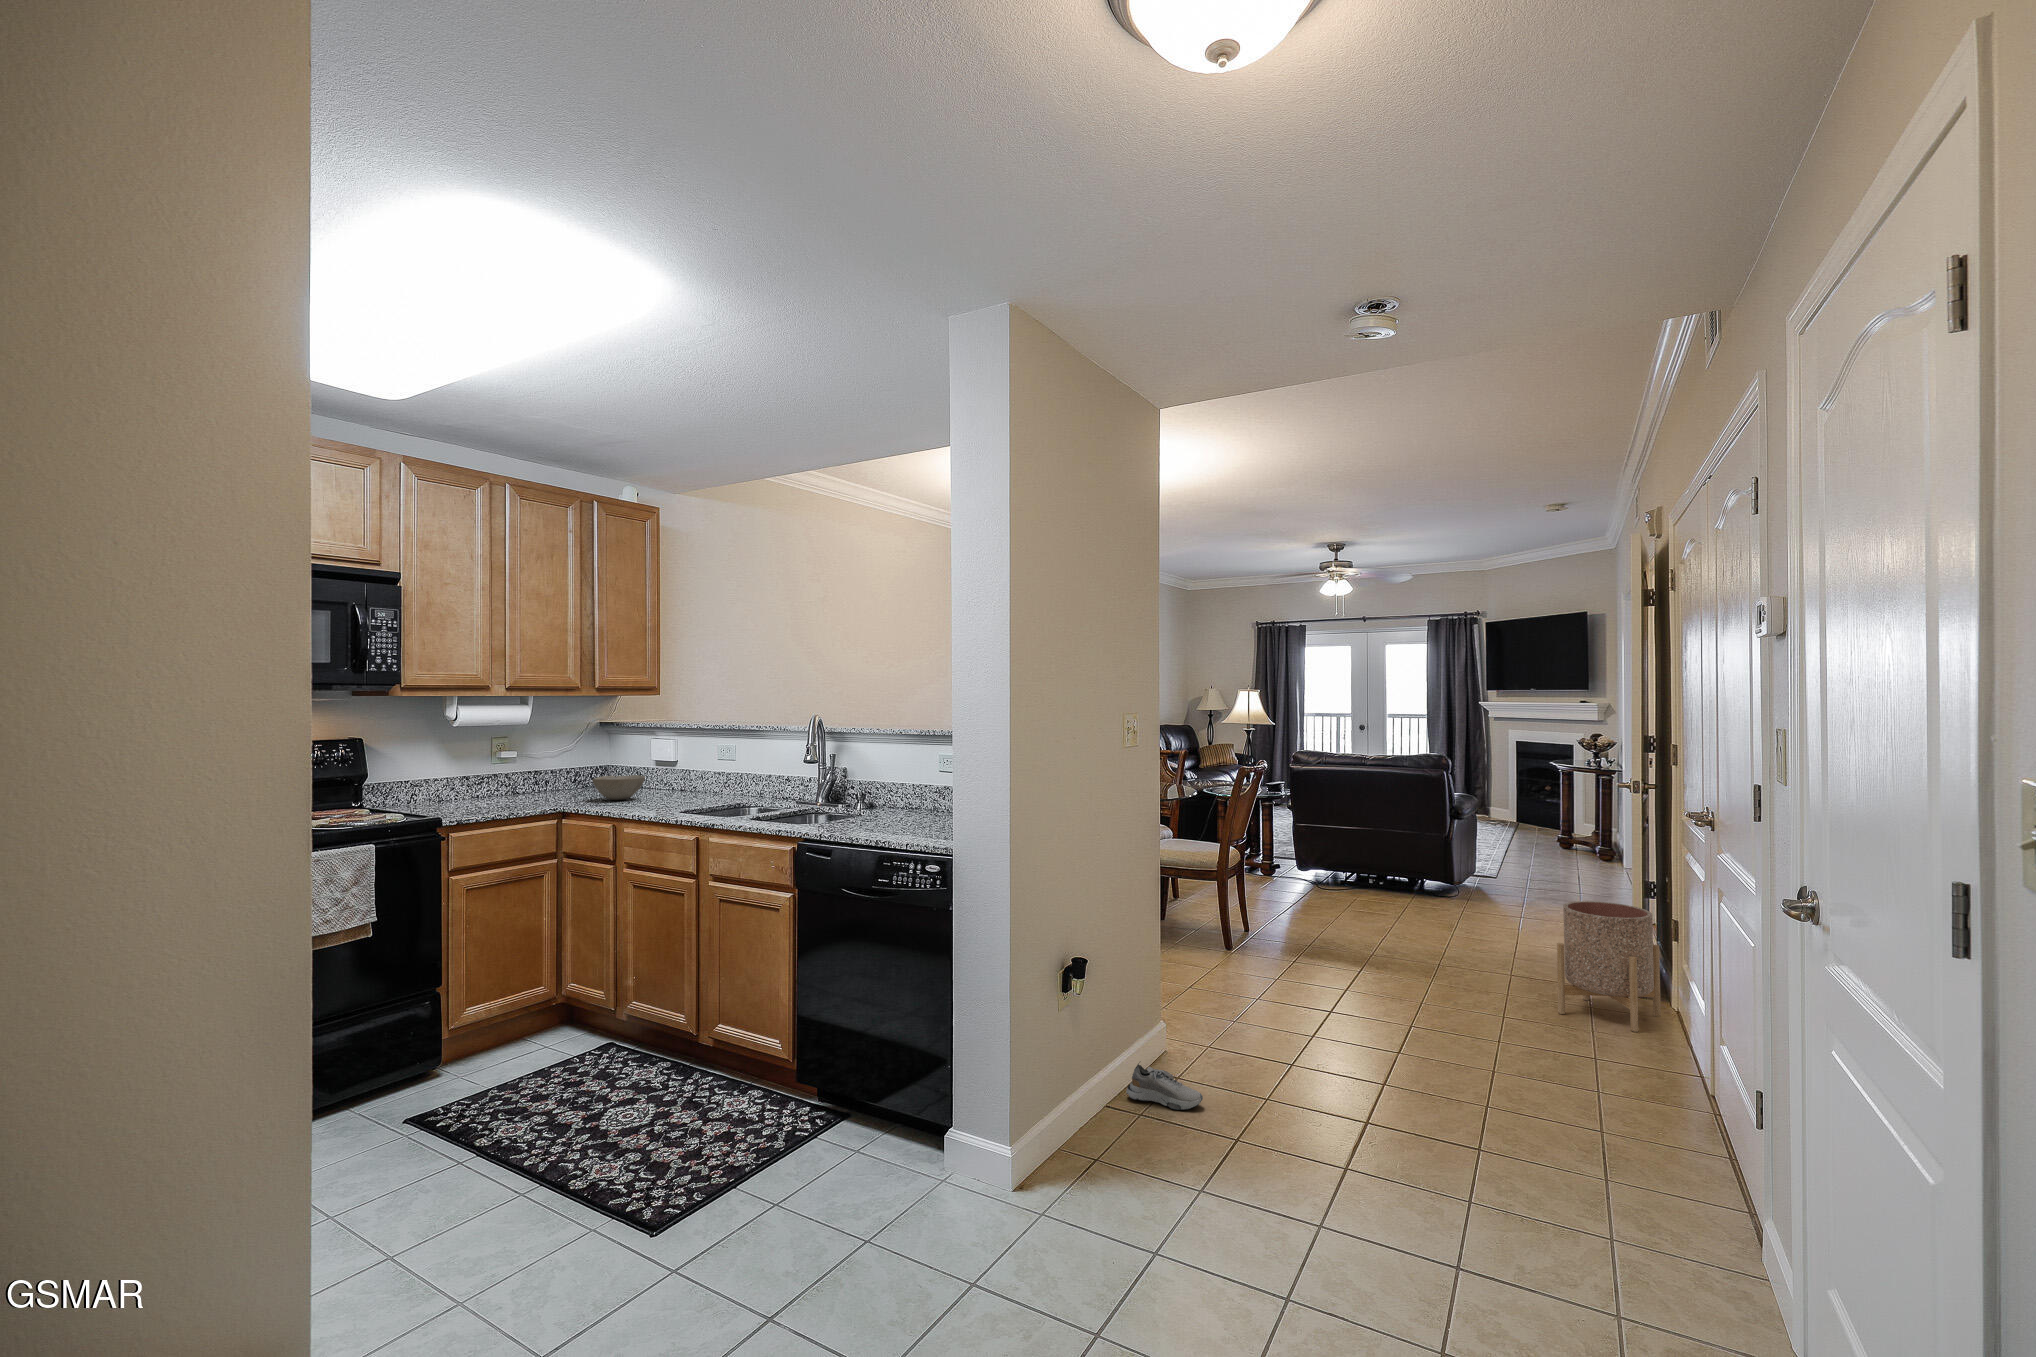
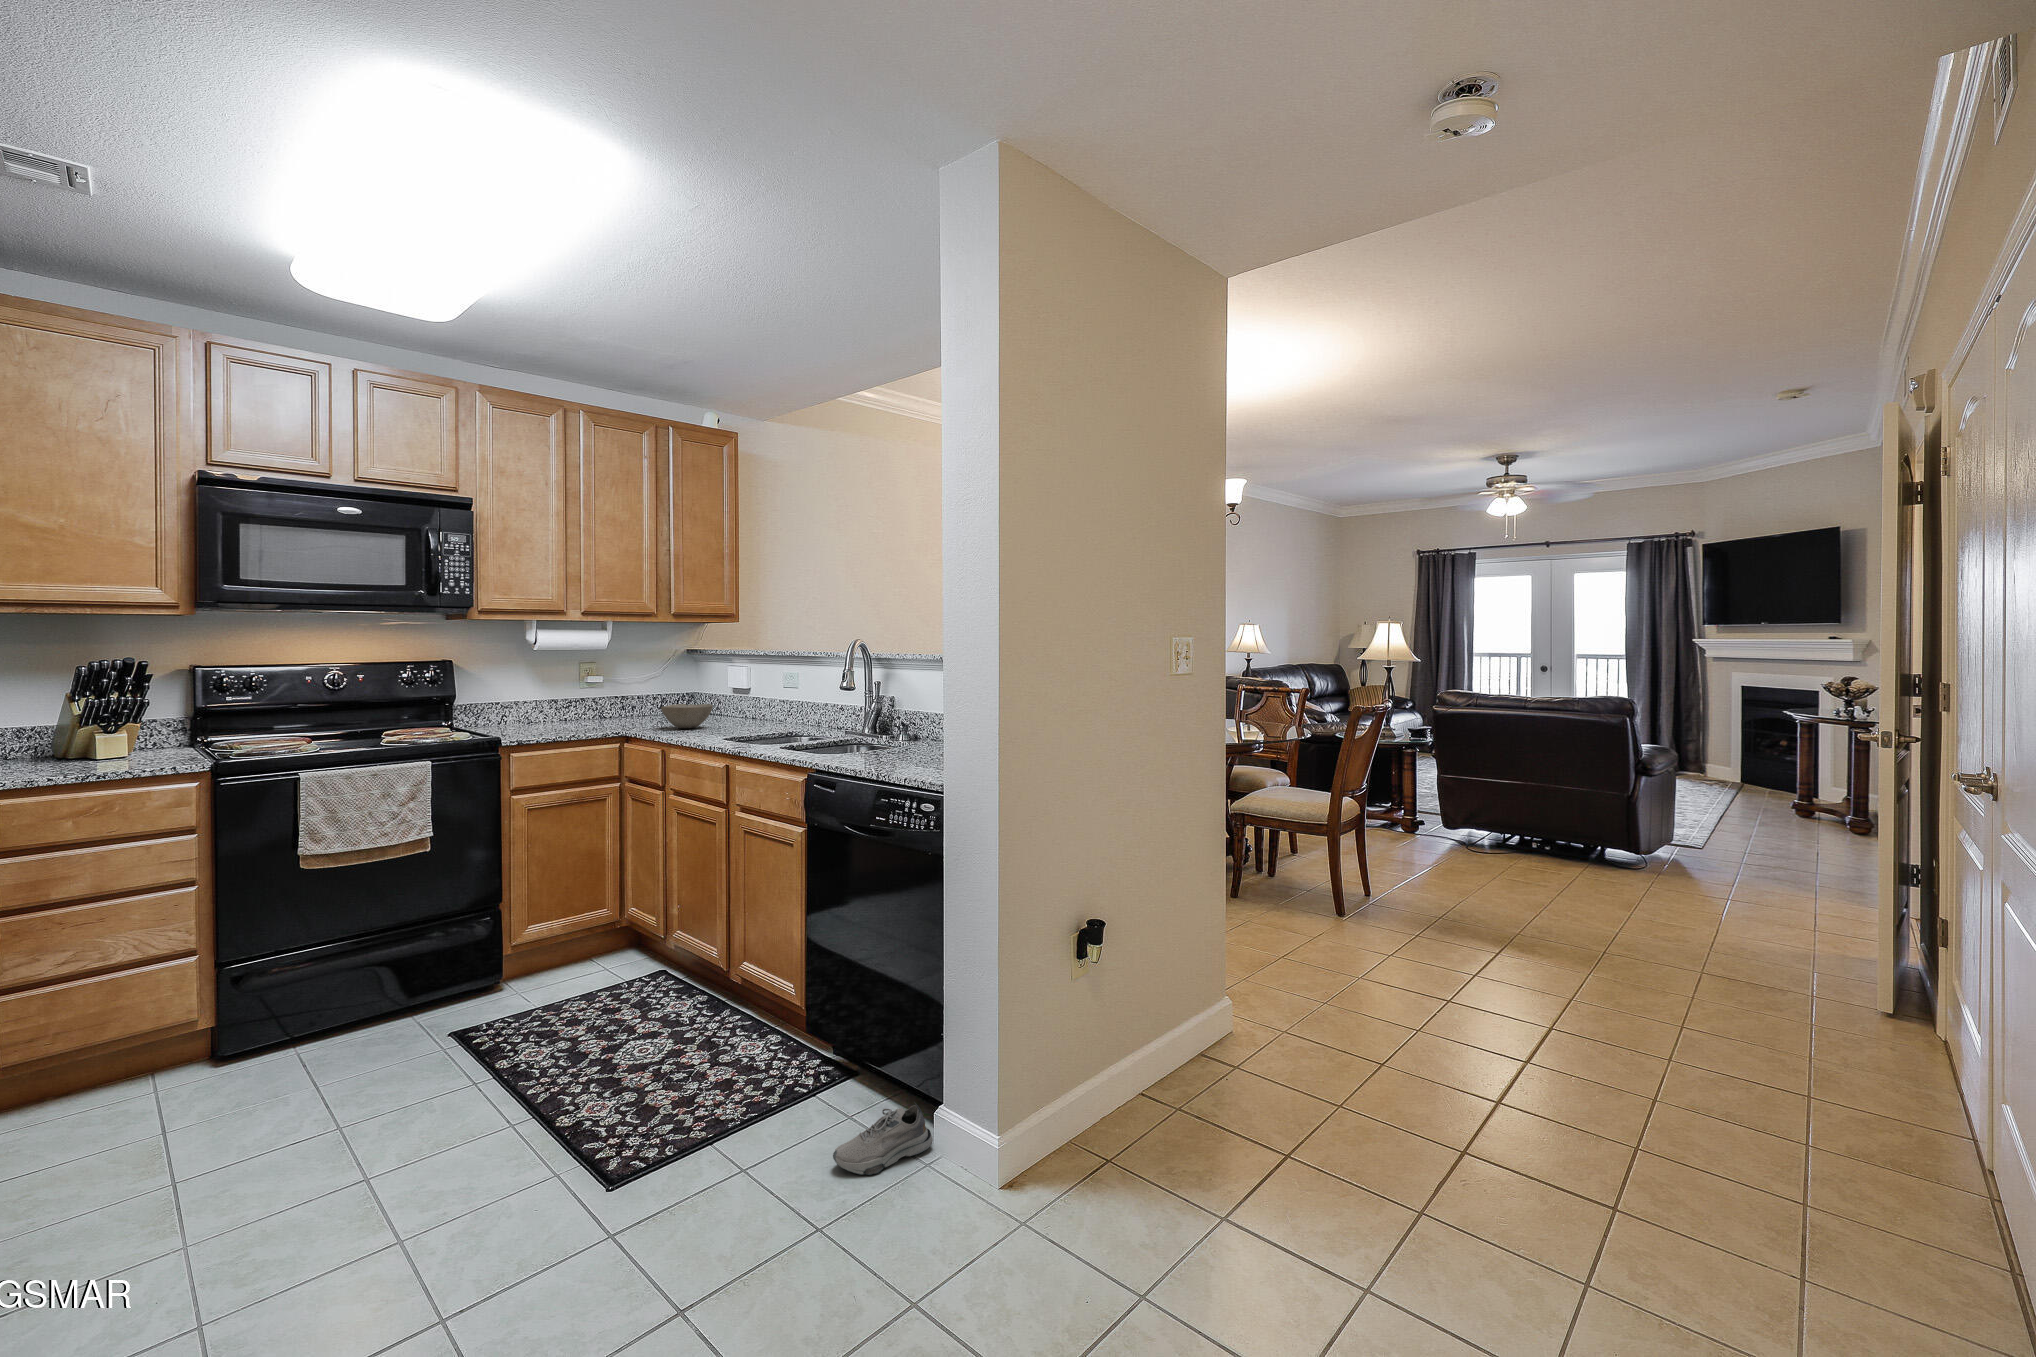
planter: present [1557,901,1661,1032] -> none [1755,885,1911,1058]
shoe: present [1126,1063,1203,1110] -> present [833,1102,933,1175]

